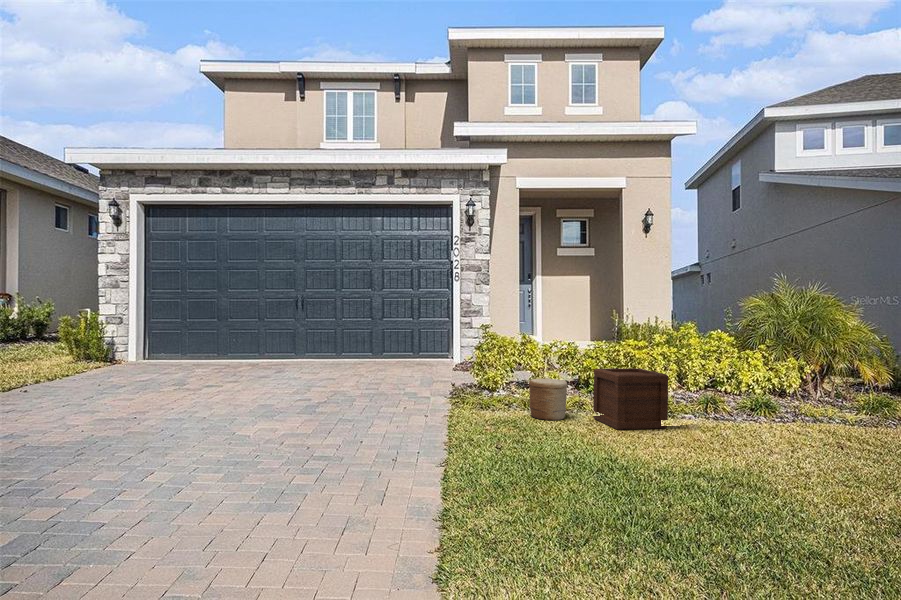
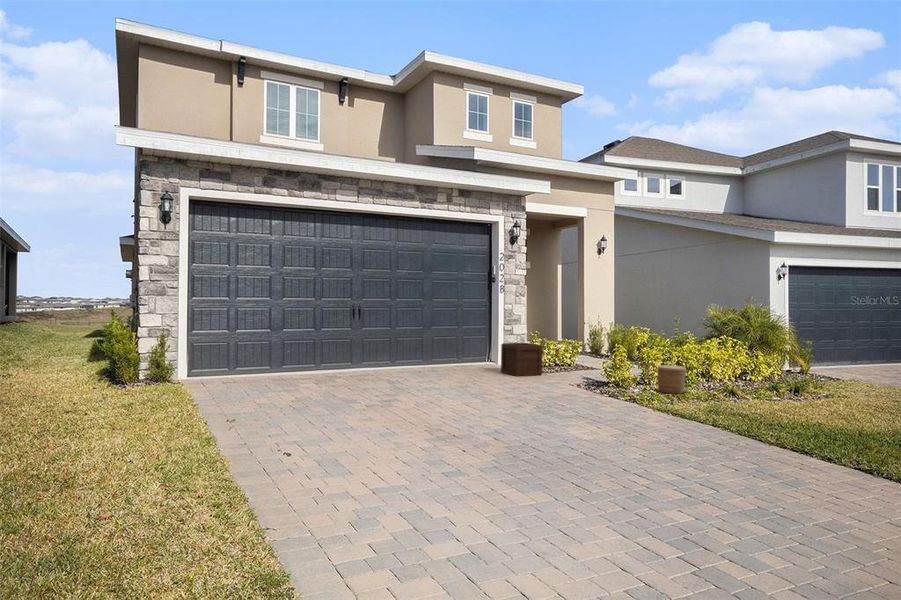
wooden crate: present [593,368,668,430] -> present [501,343,543,376]

